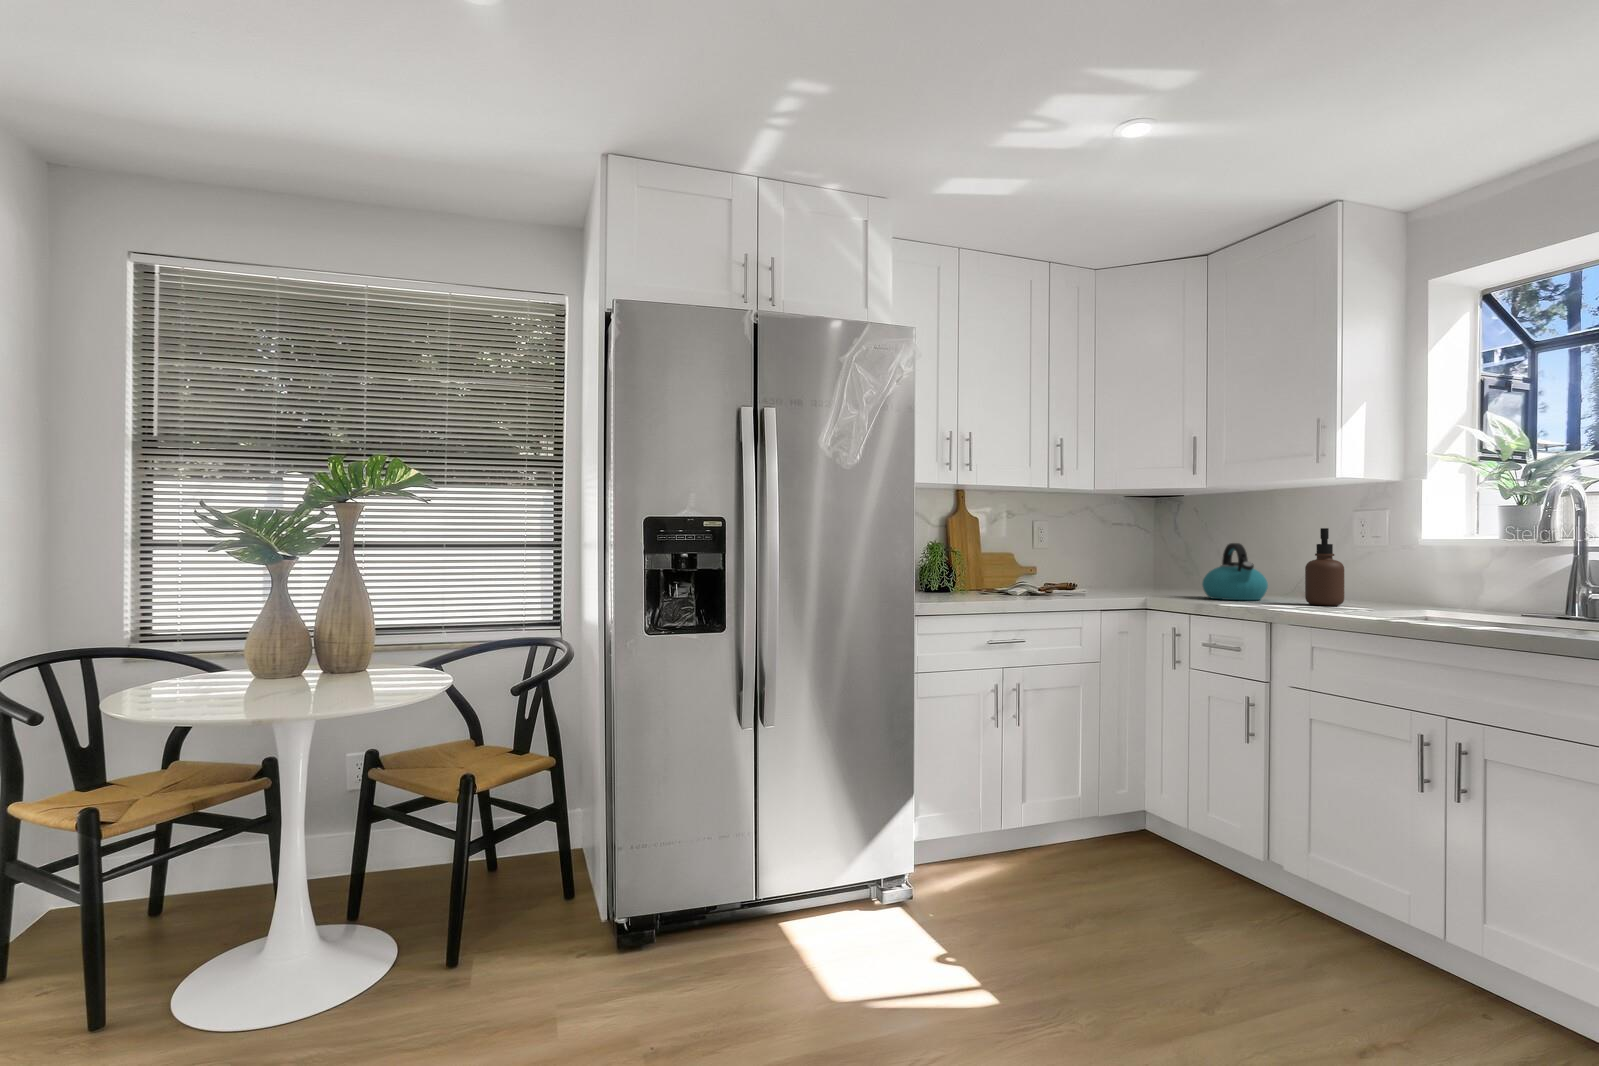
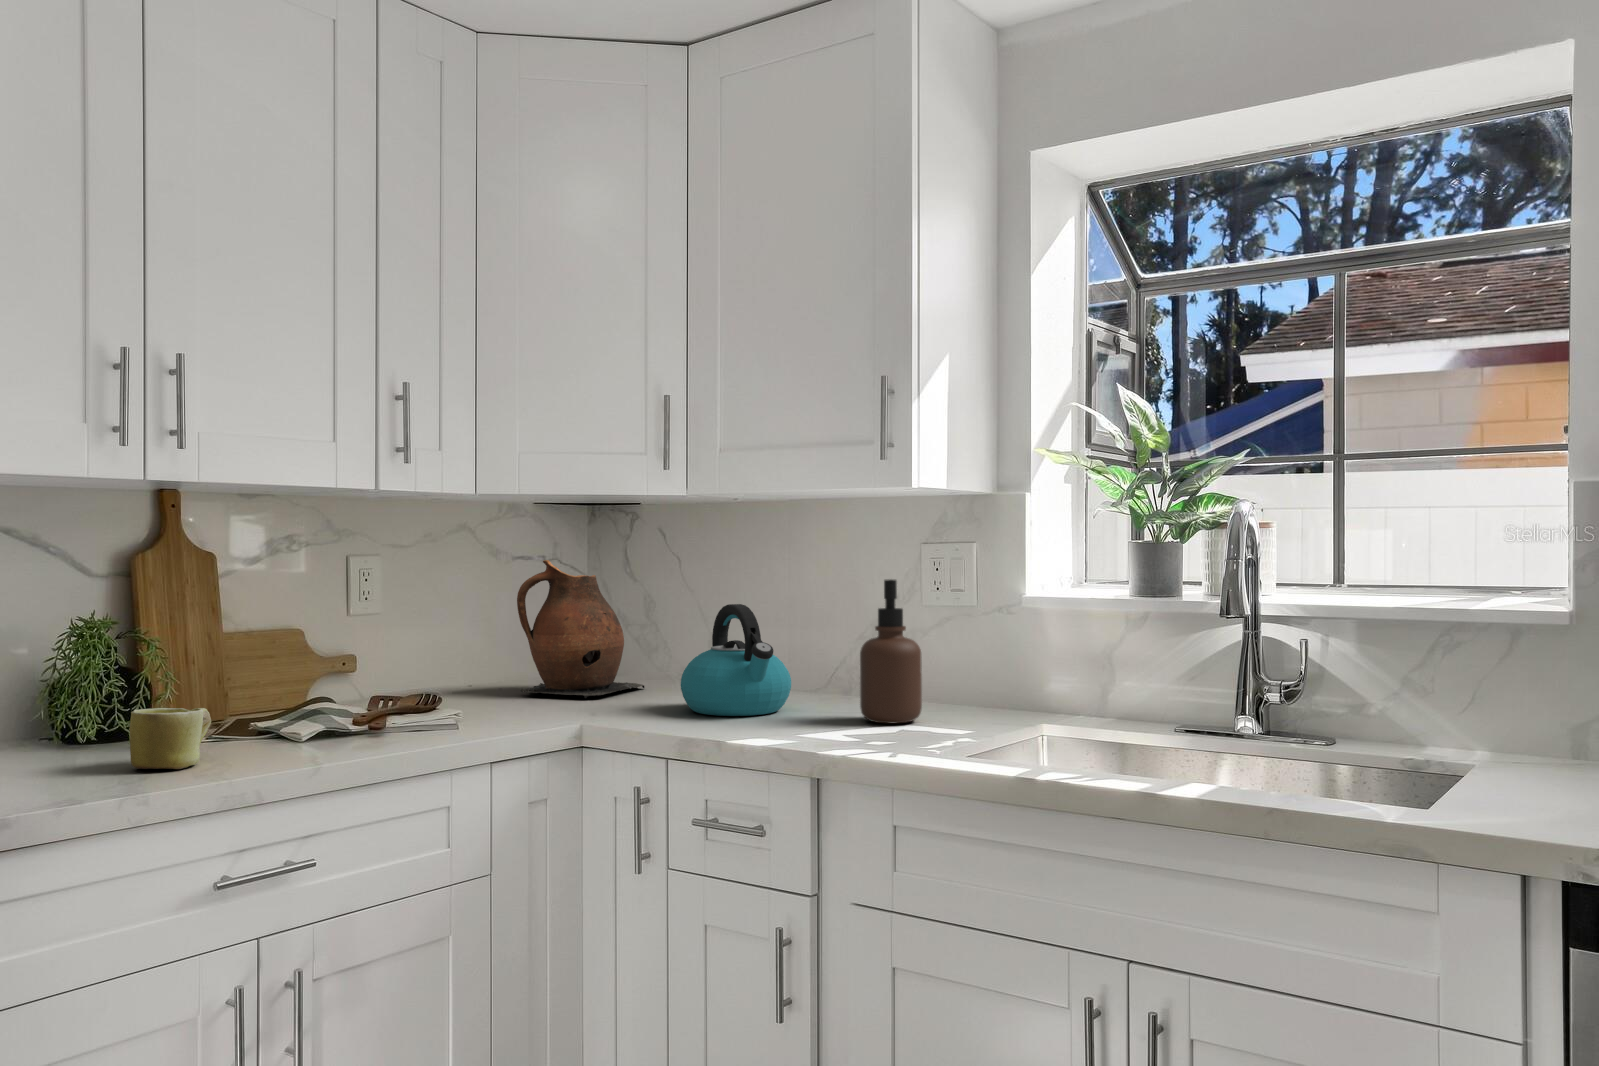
ceramic pitcher: none [1116,523,1187,593] -> present [517,560,644,698]
mug: none [955,575,983,598] -> present [130,708,211,769]

